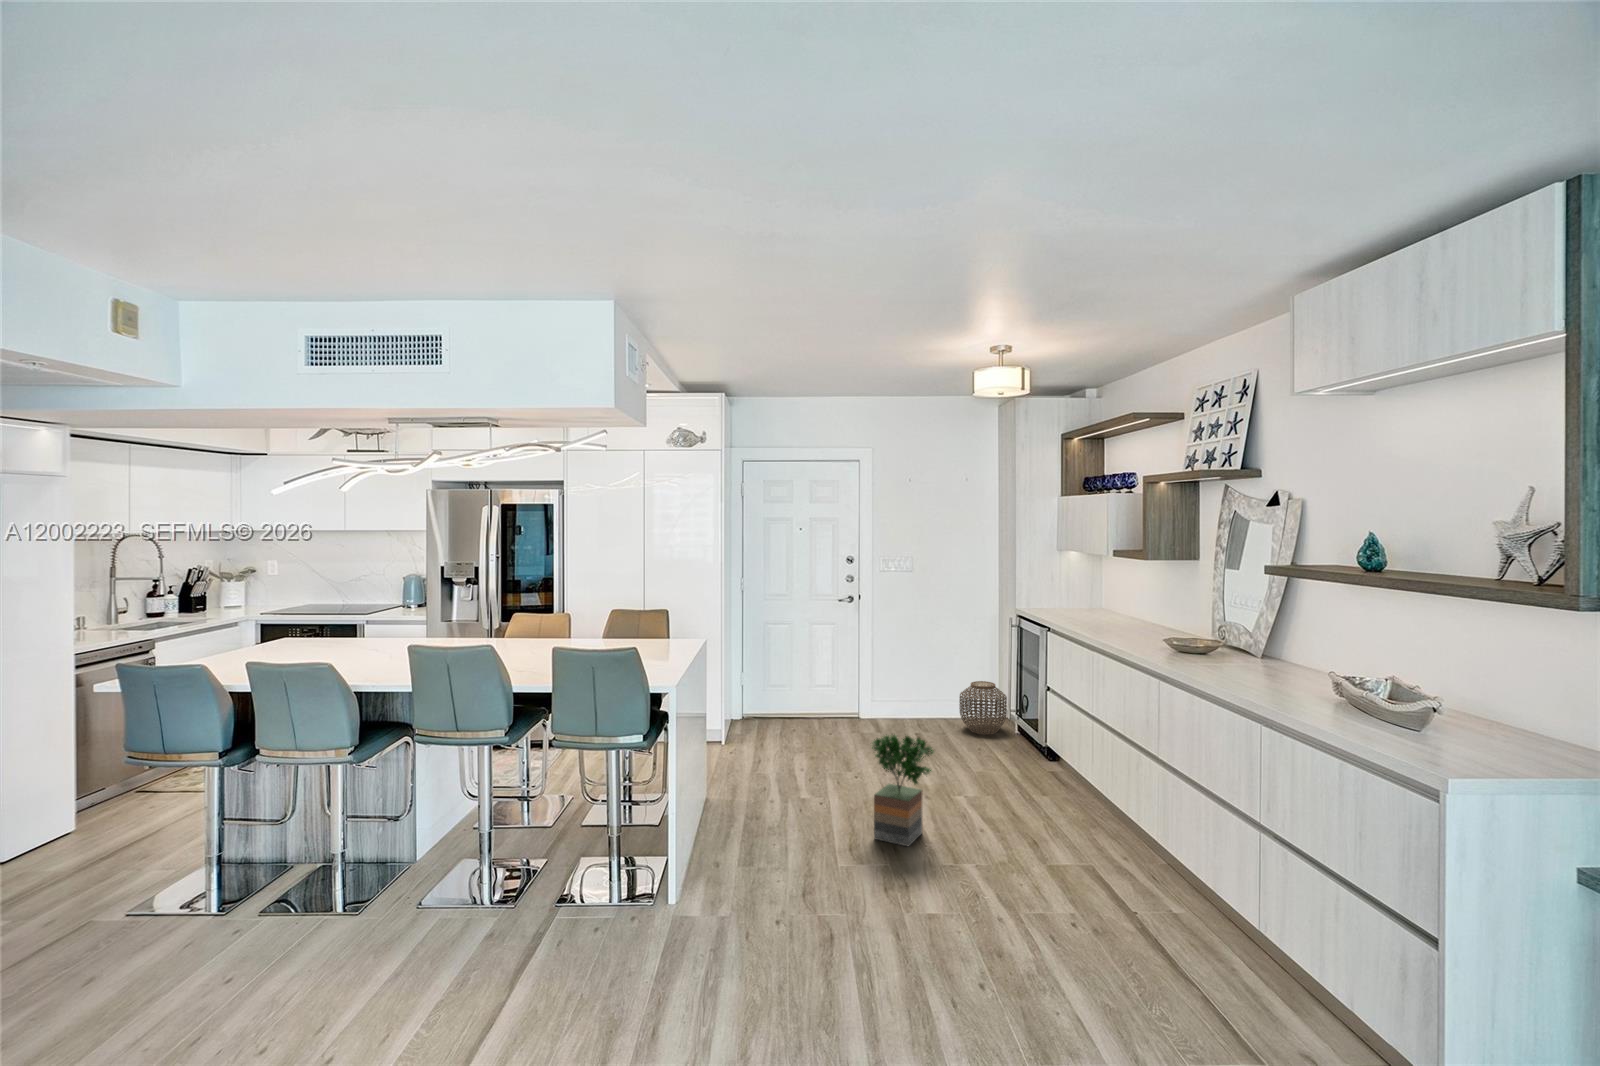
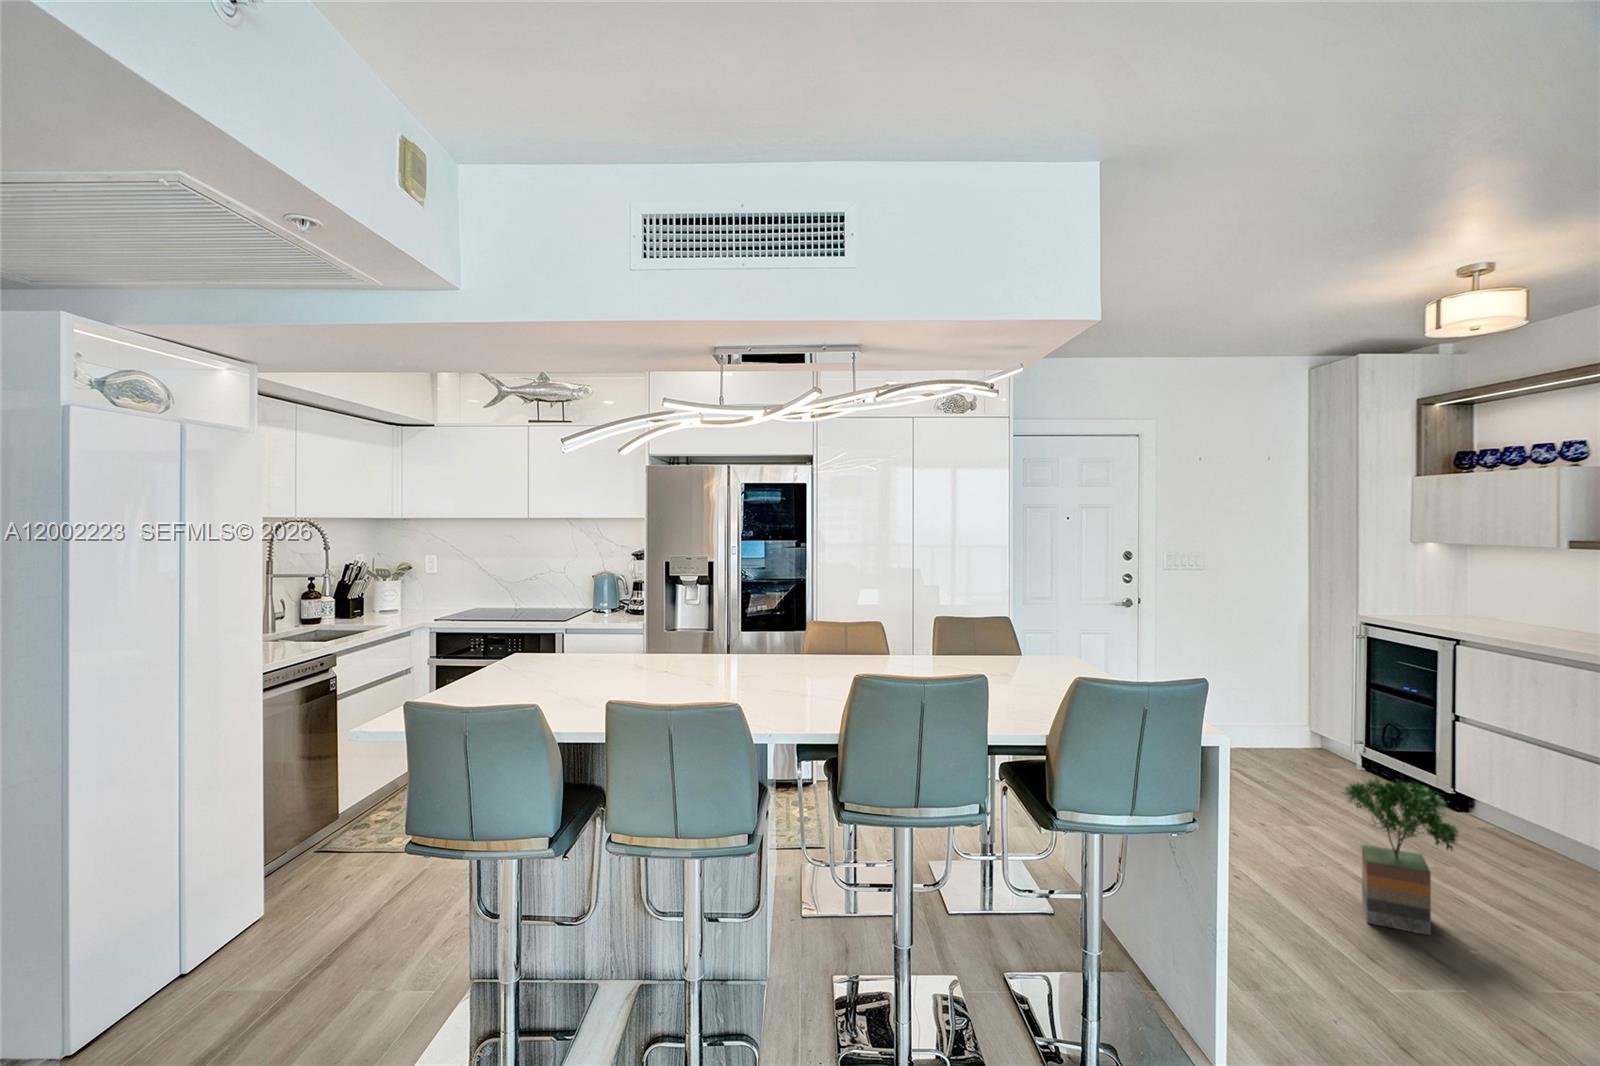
woven basket: present [959,681,1007,735] -> none [1276,705,1344,772]

